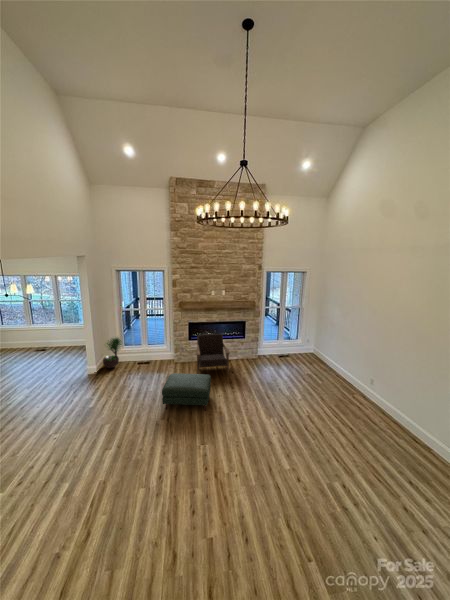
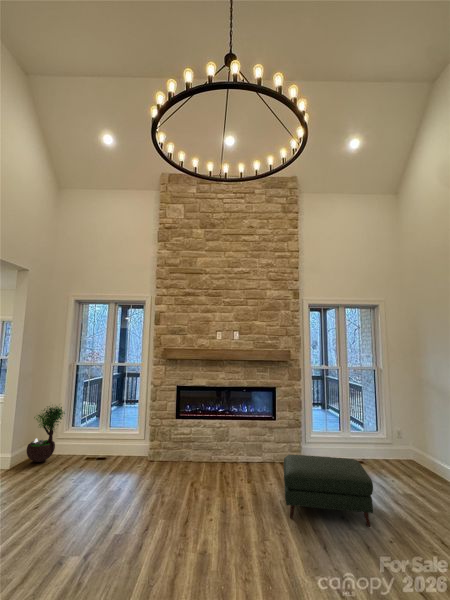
armchair: present [197,334,230,375] -> none [180,407,242,484]
ottoman: present [162,373,211,411] -> present [284,455,373,527]

